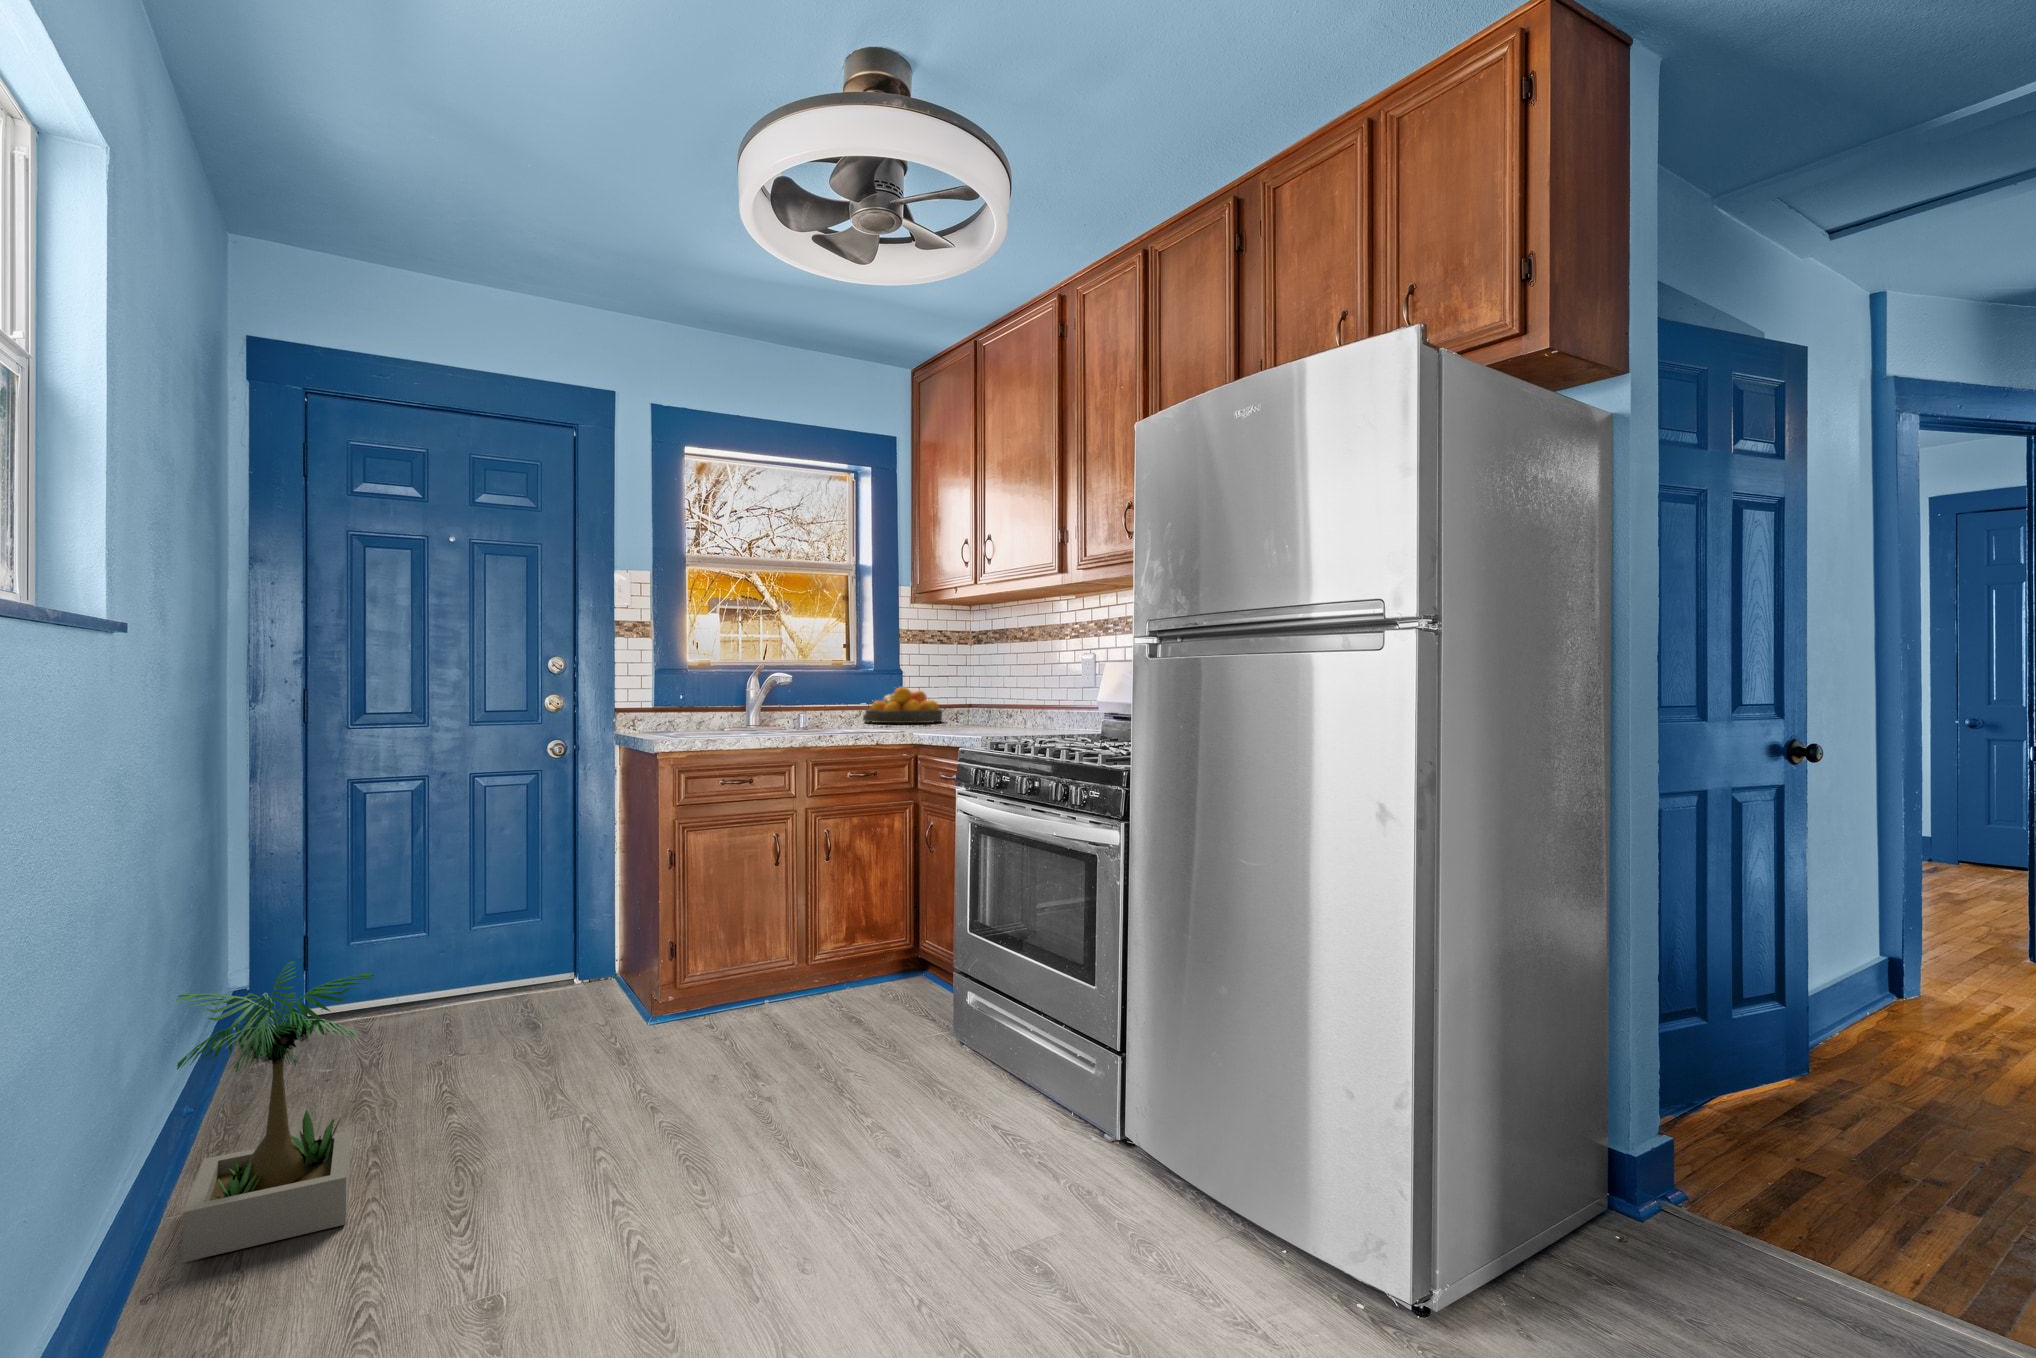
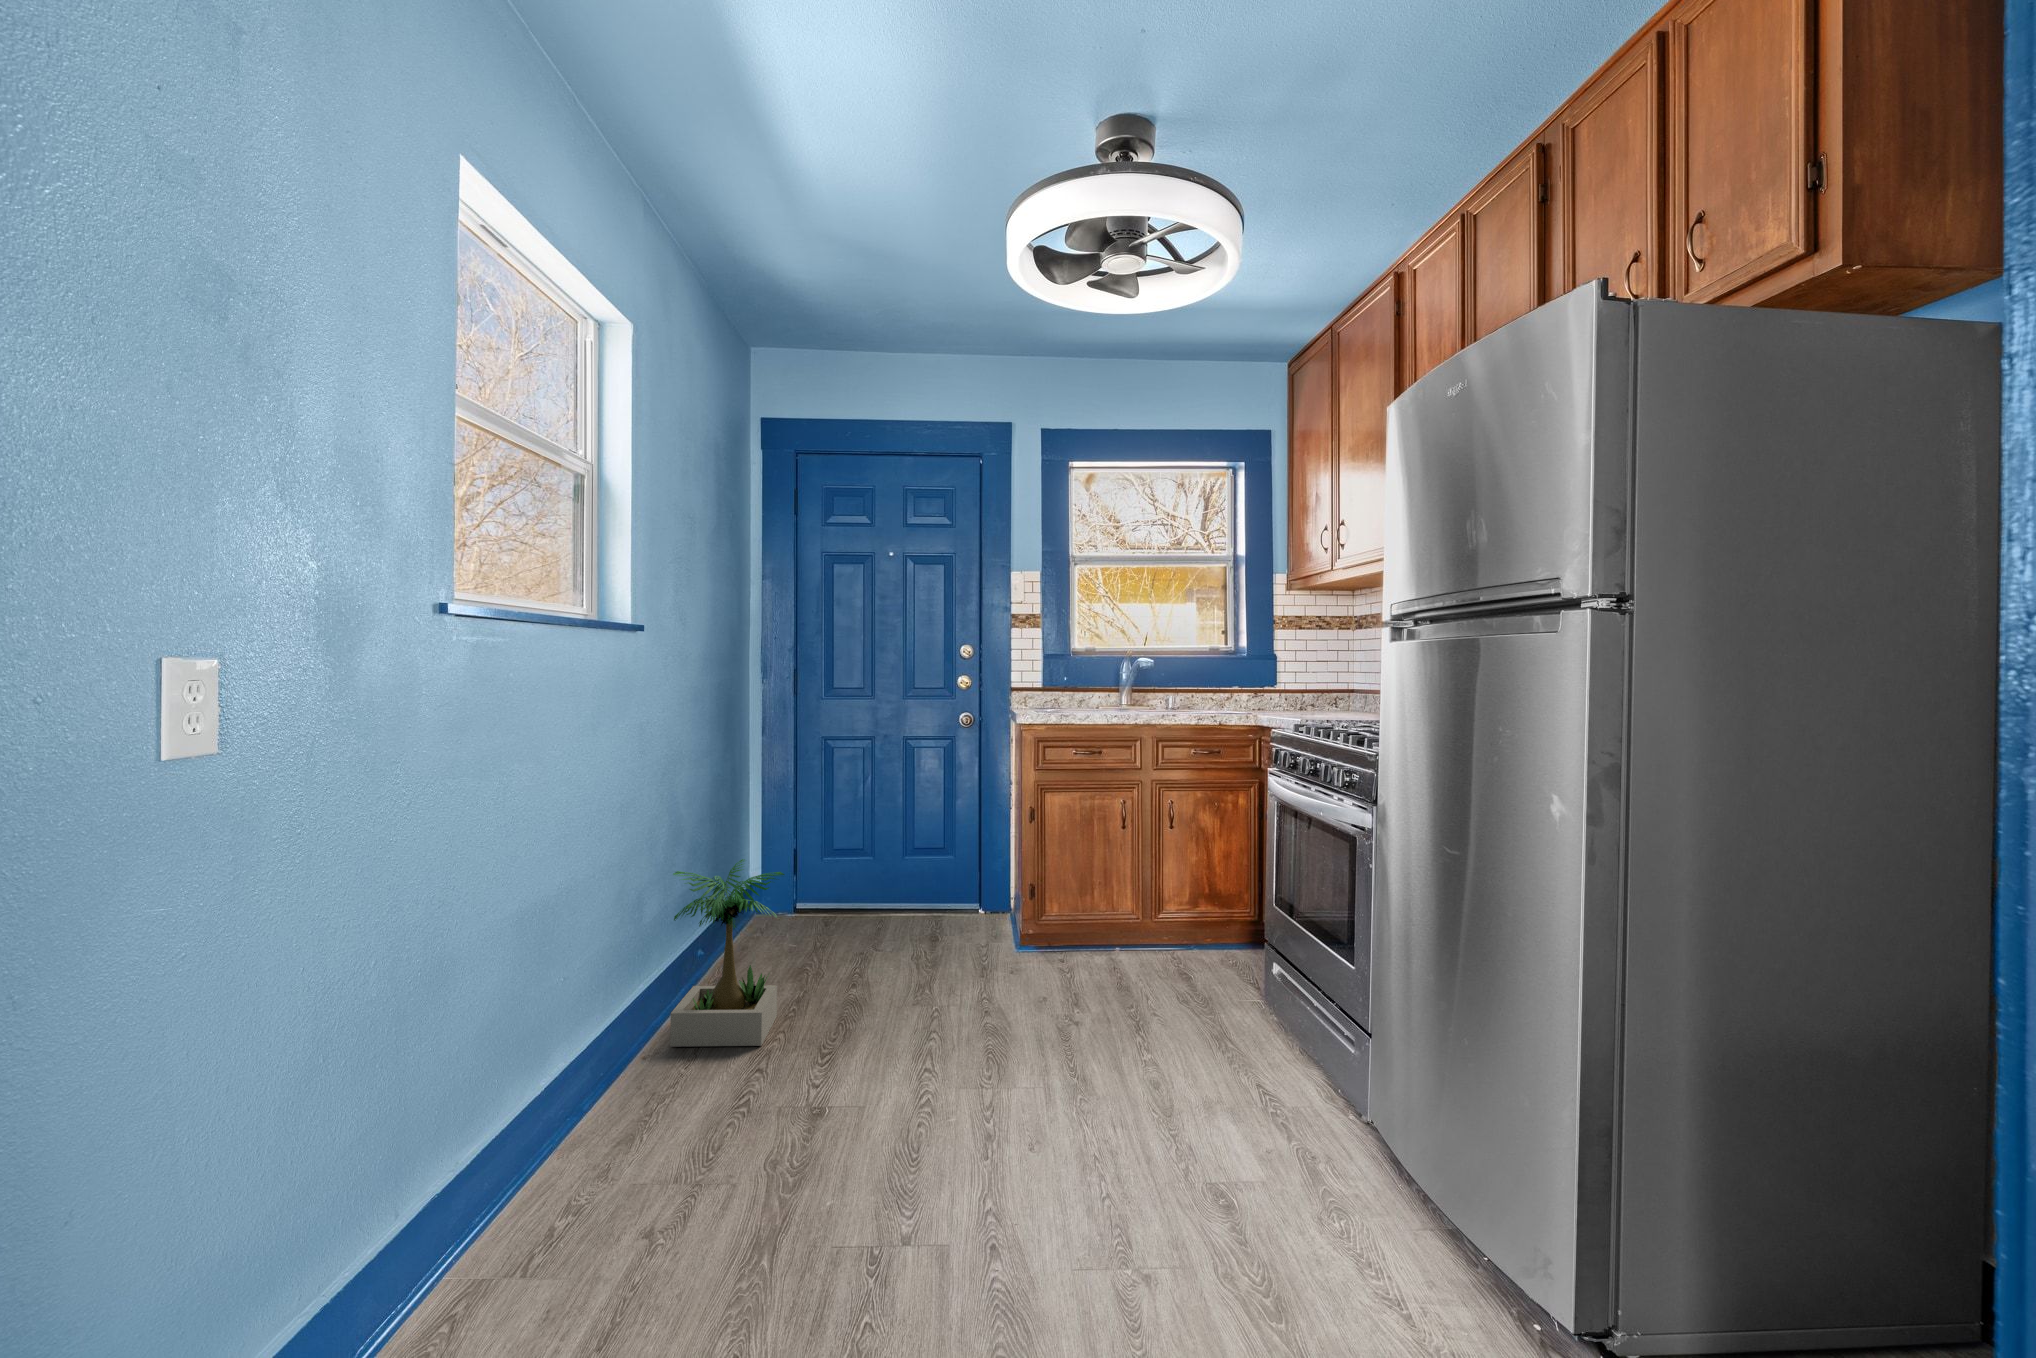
fruit bowl: present [863,687,942,723] -> none [1237,672,1317,707]

